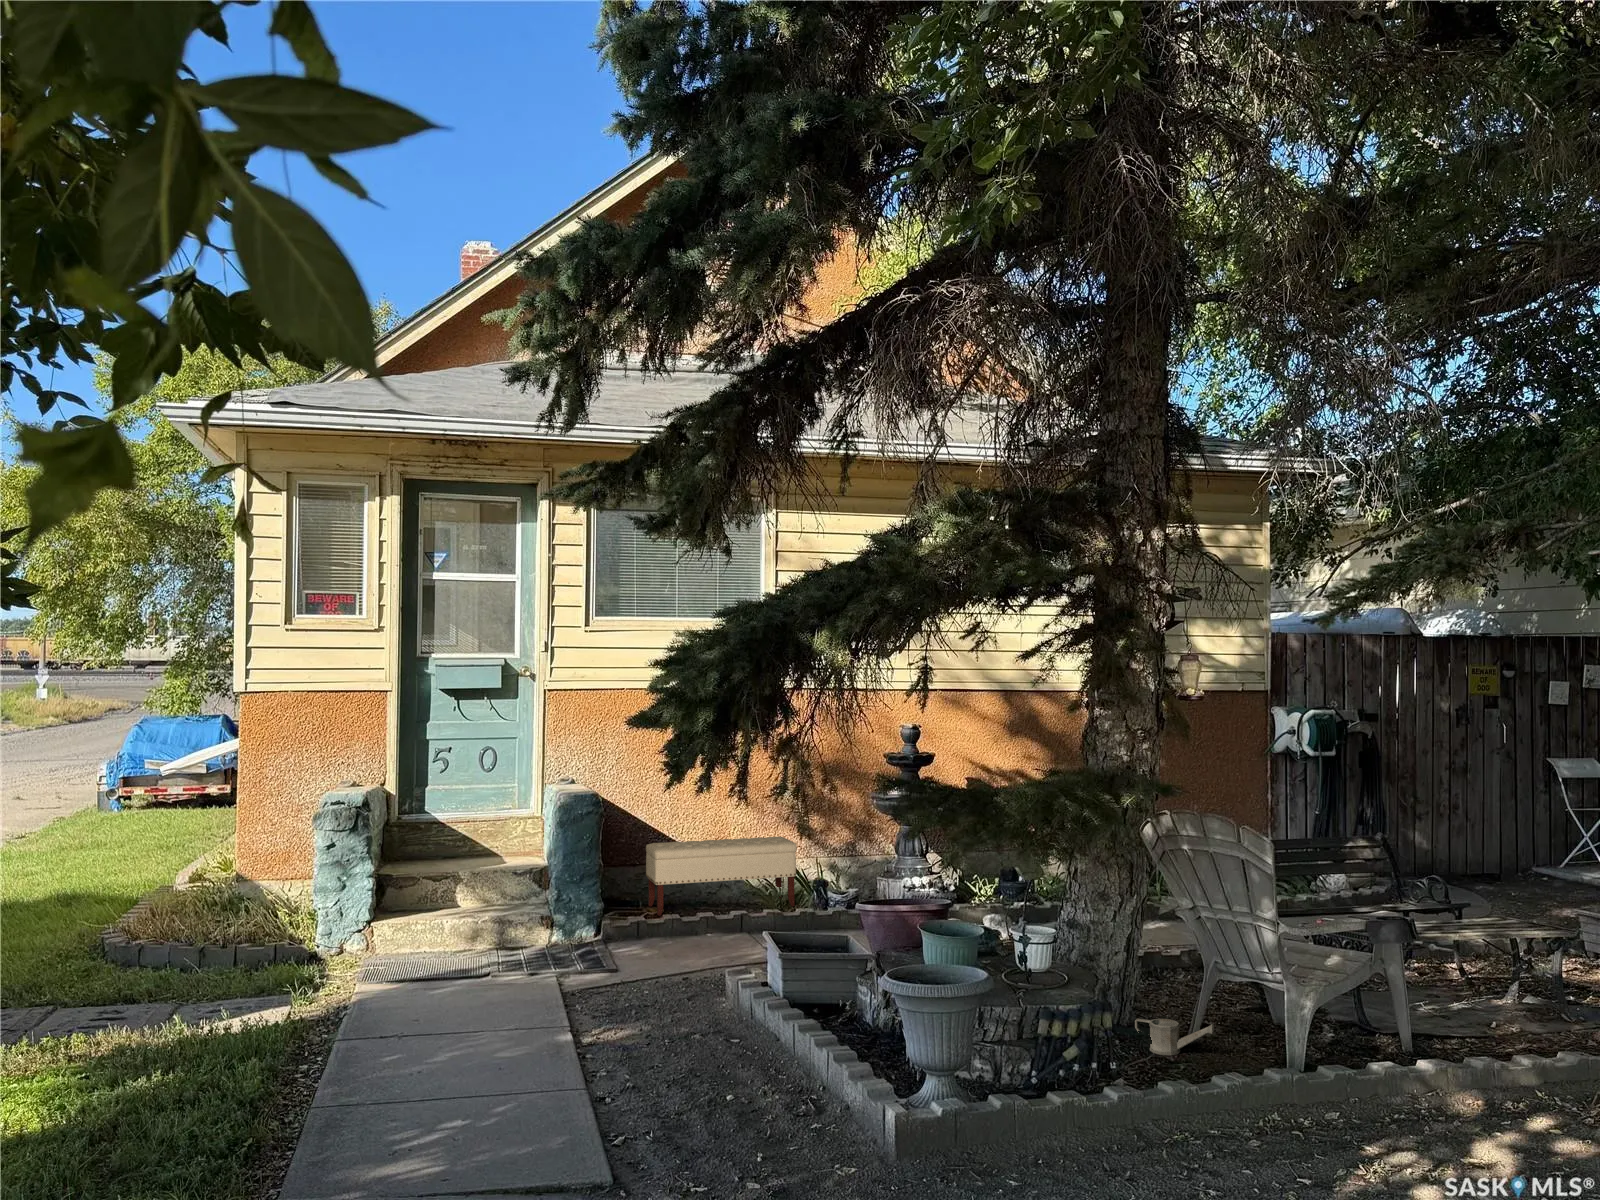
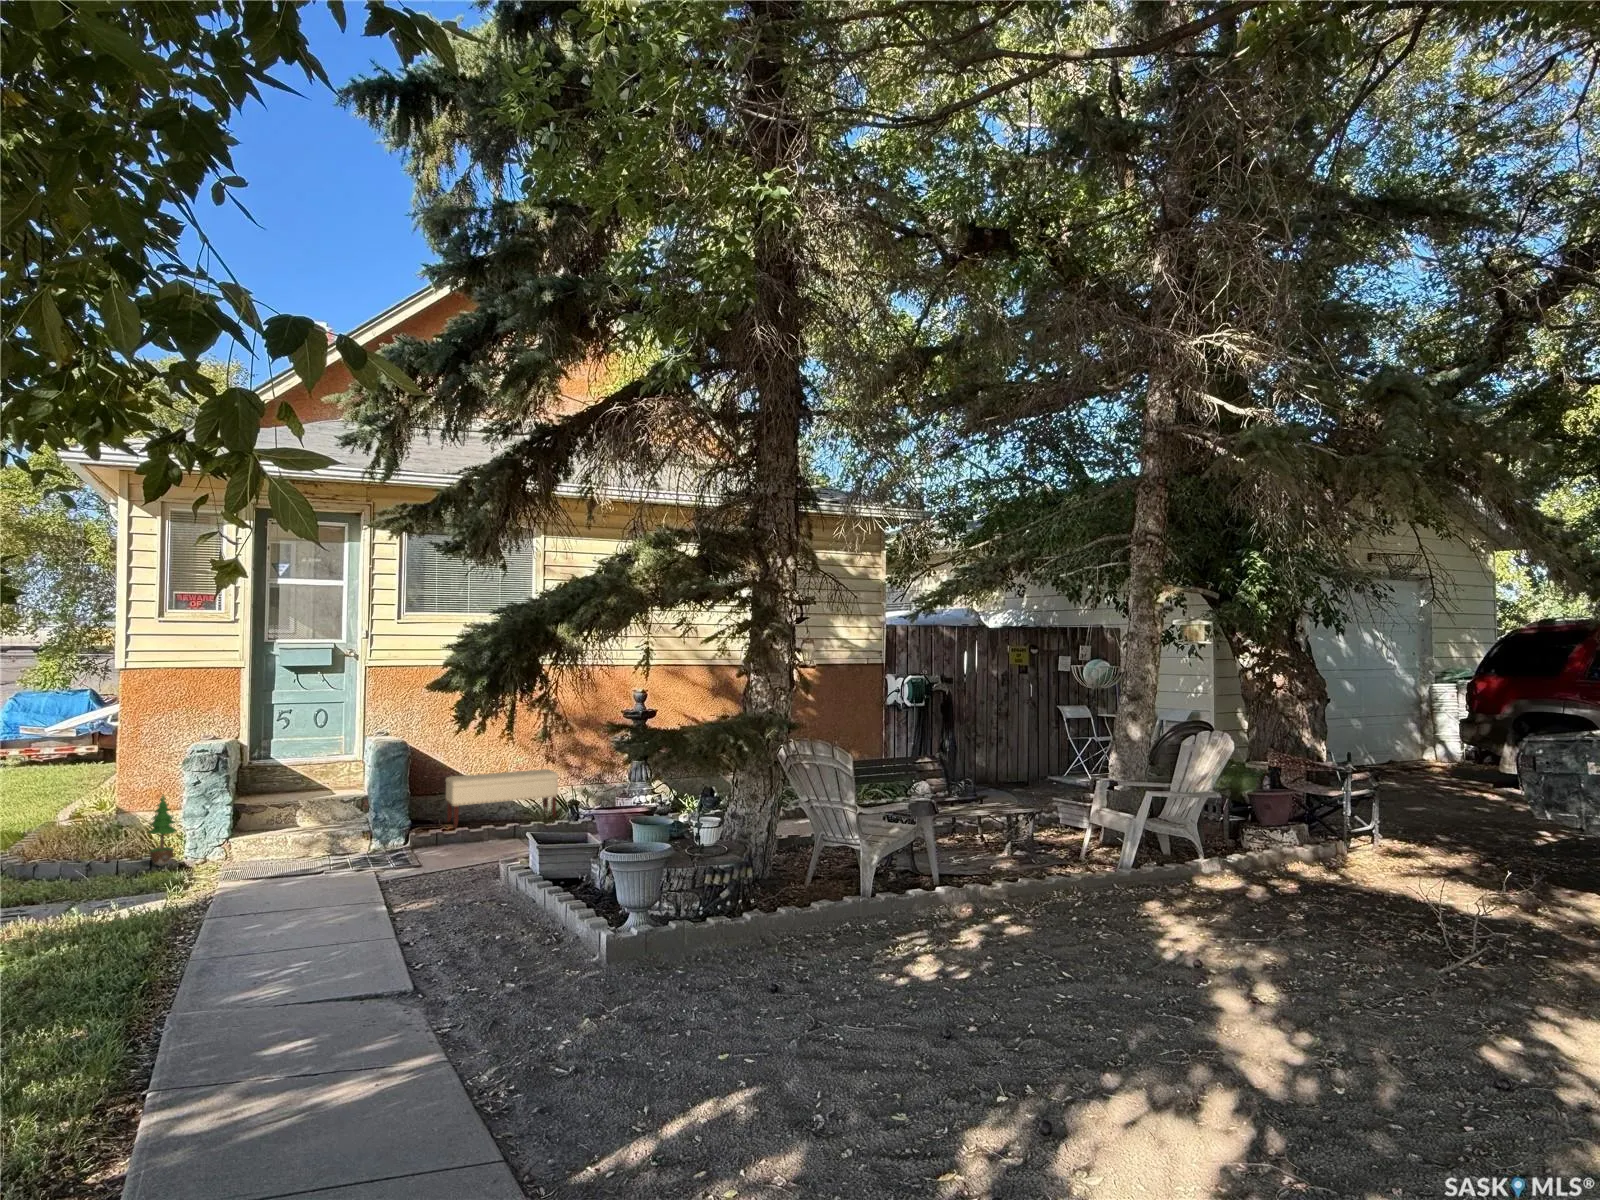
potted tree: none [275,857,312,954] -> present [148,796,176,867]
watering can: present [1135,1019,1214,1055] -> none [772,871,819,893]

